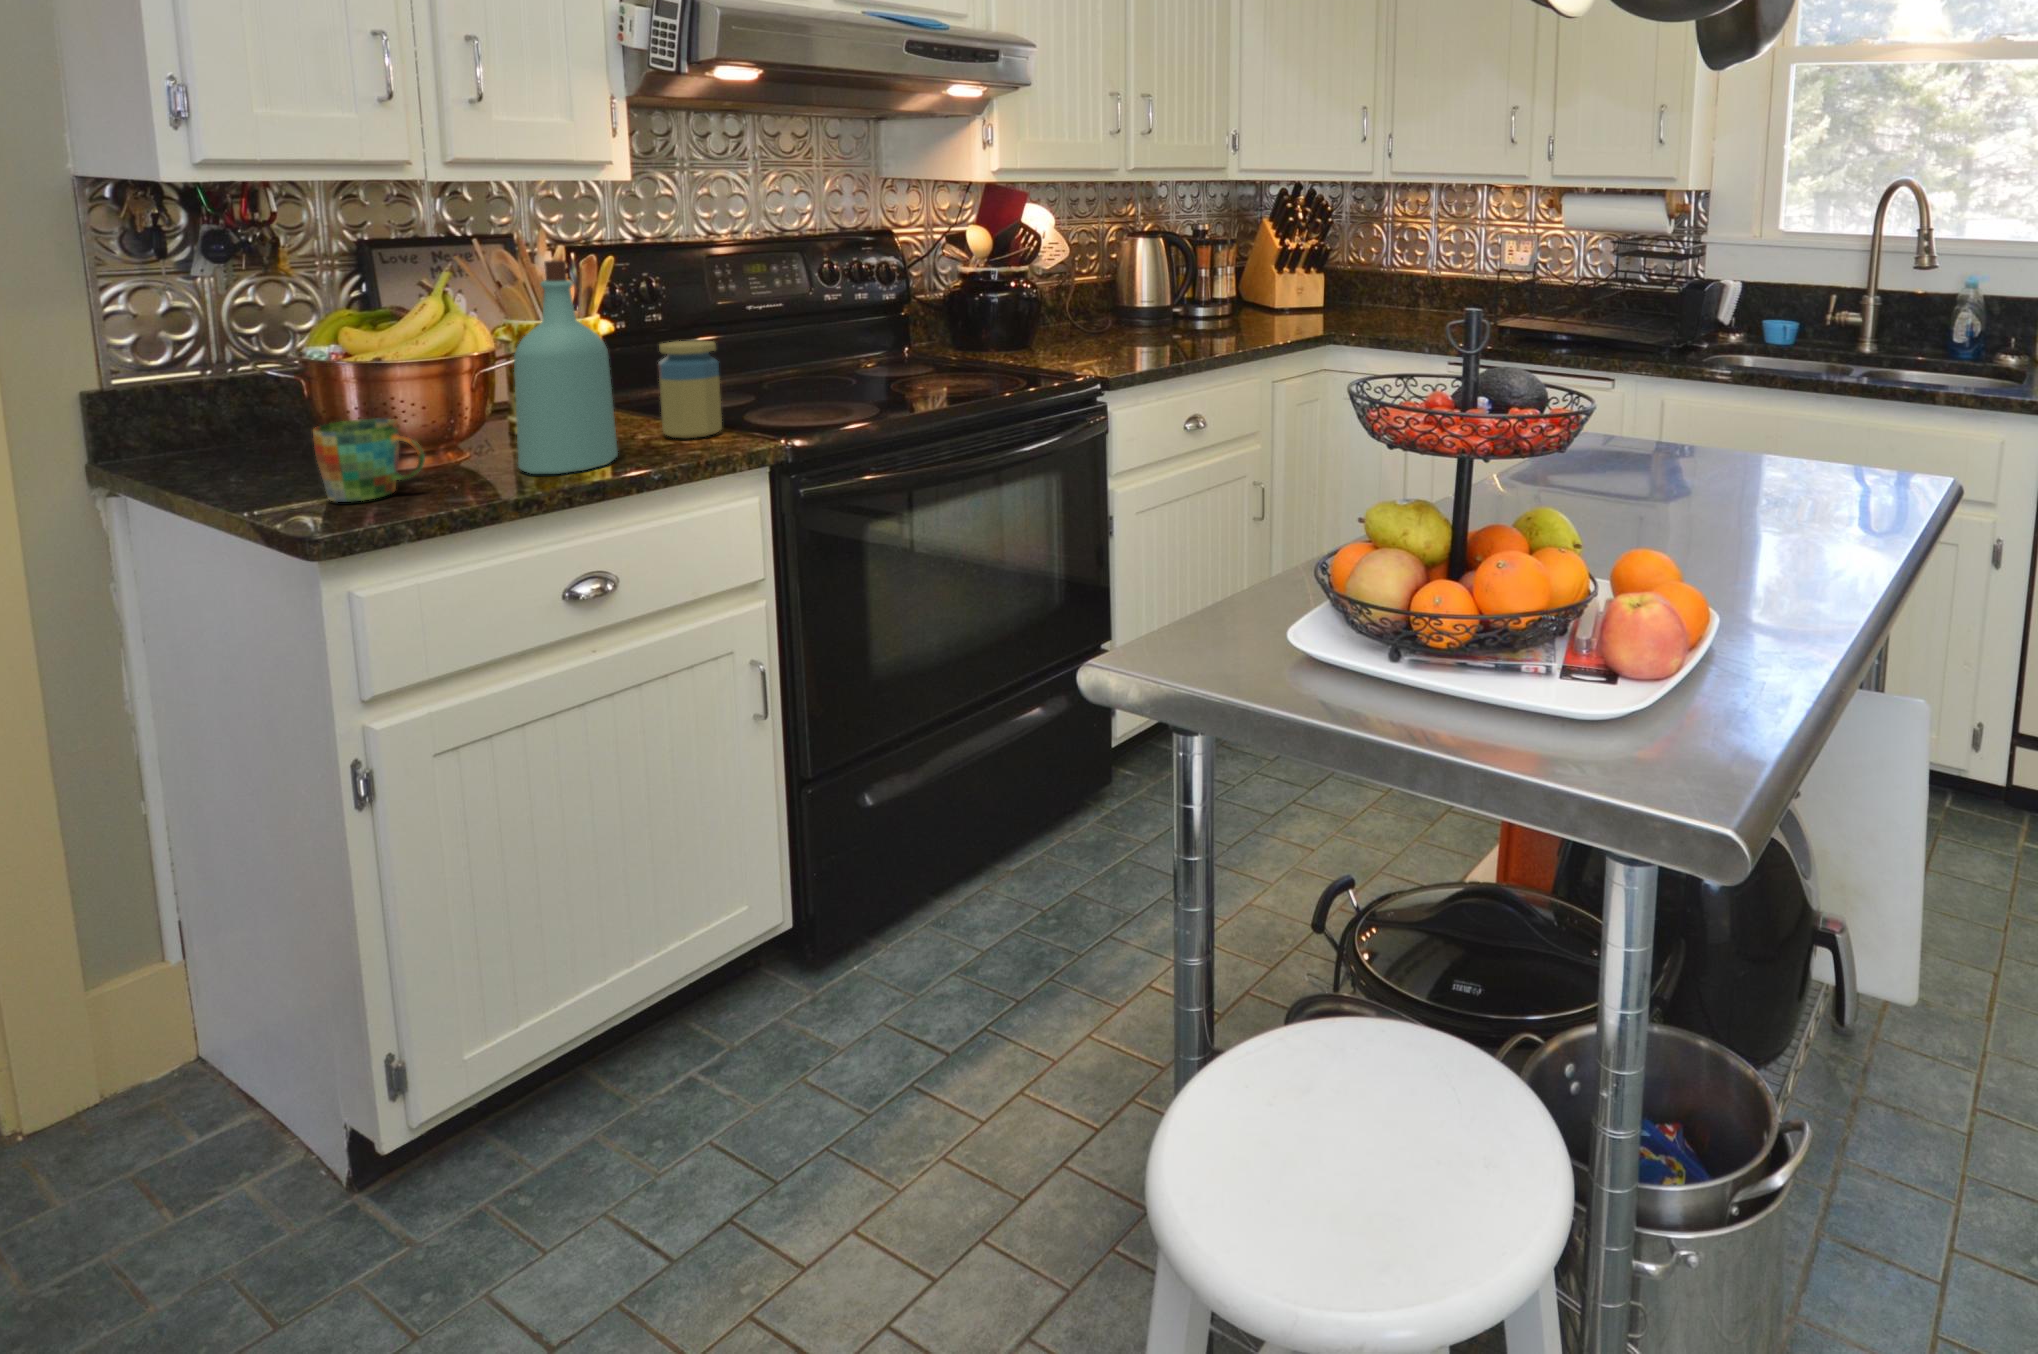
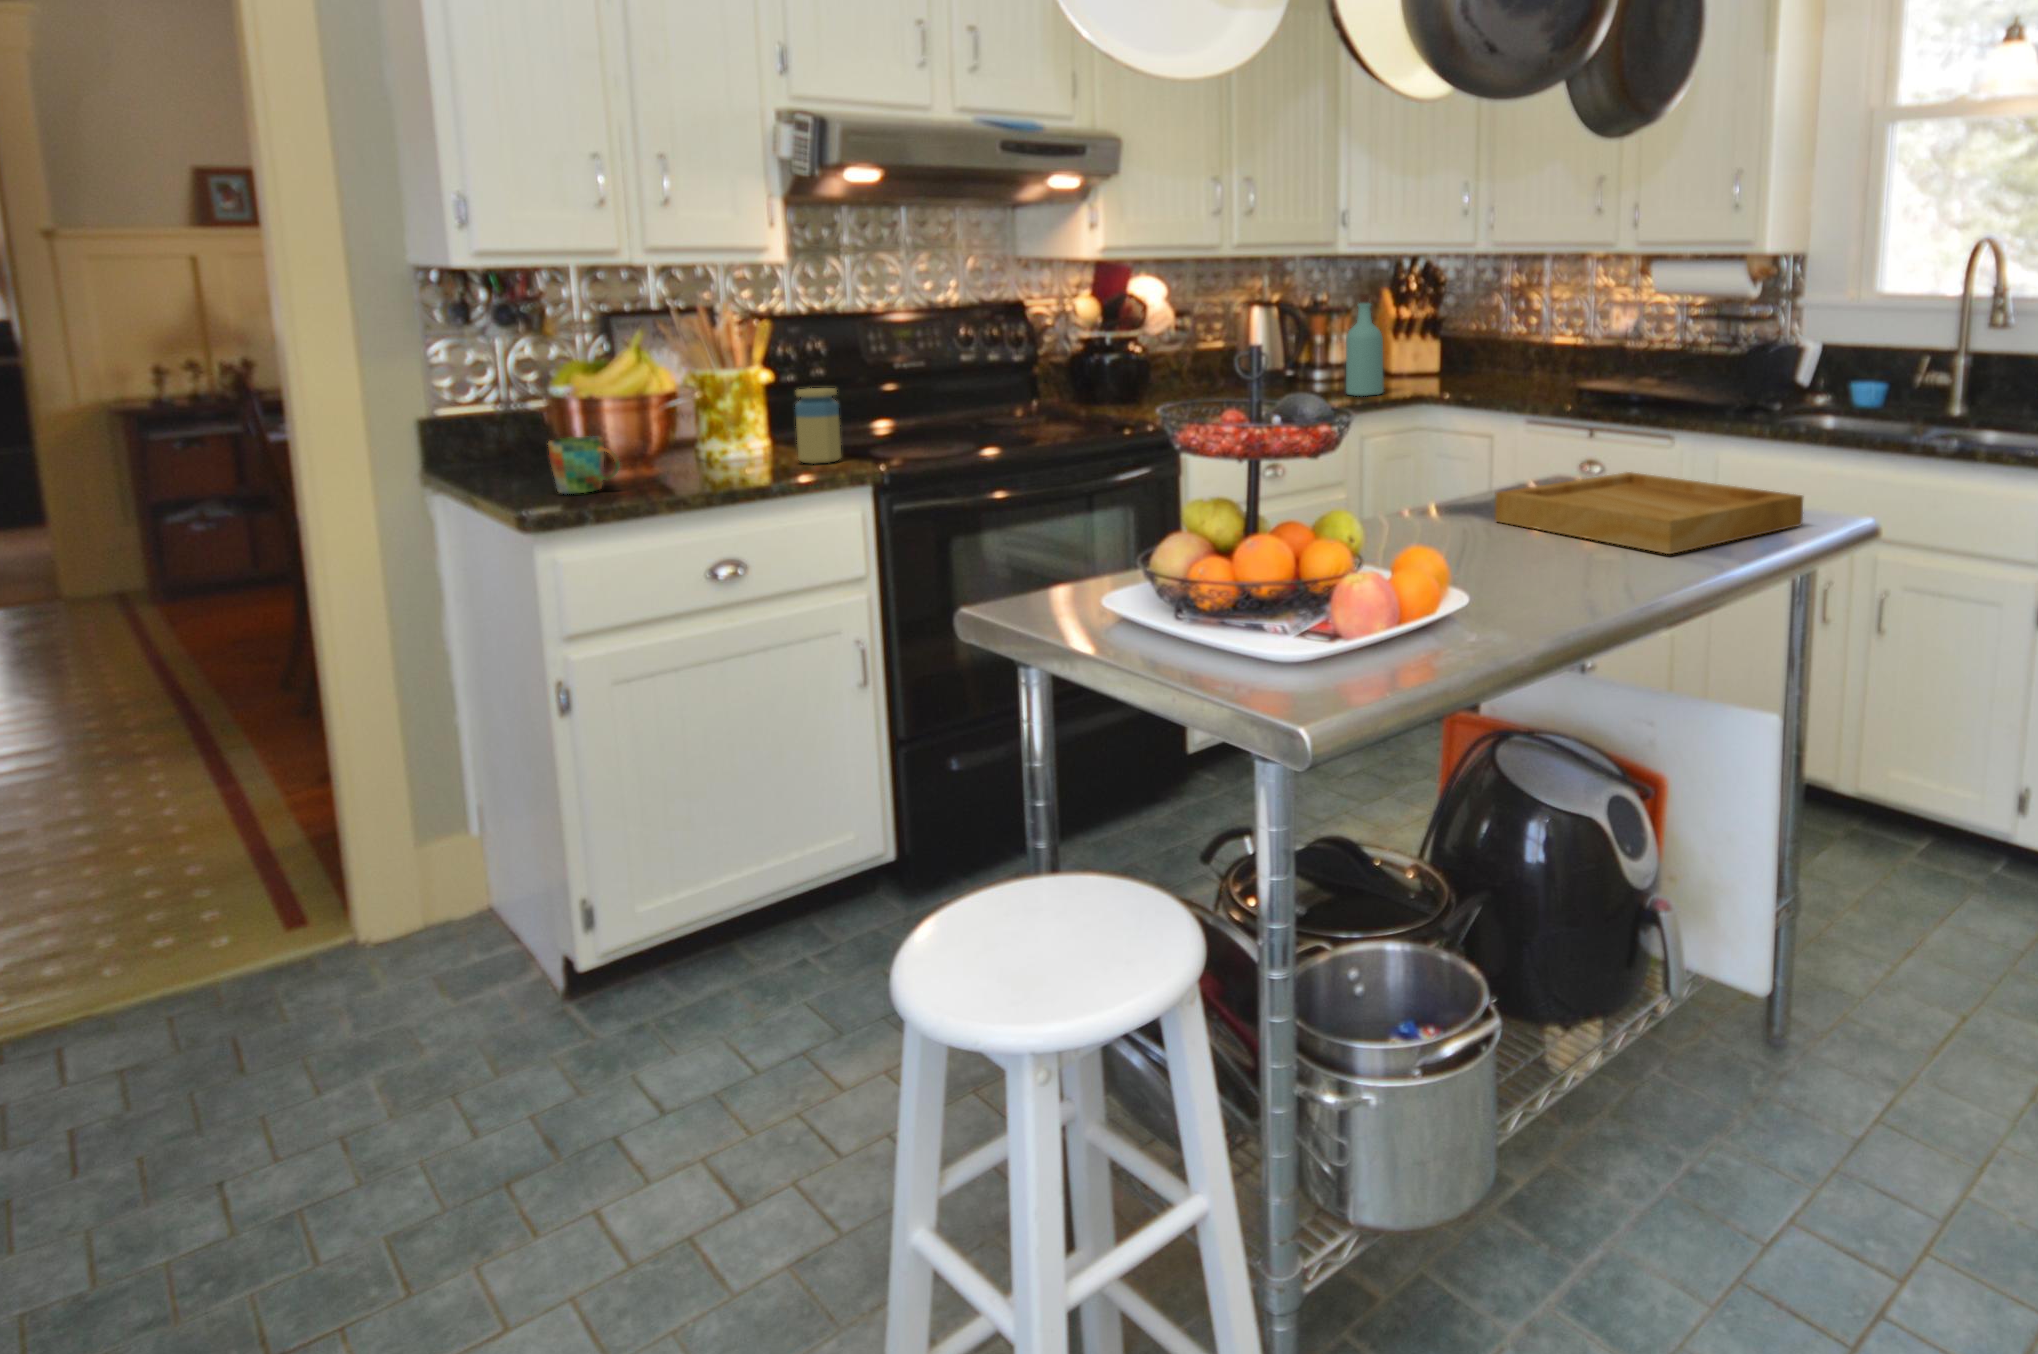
bottle: present [514,260,618,474] -> present [1346,294,1384,396]
tray: none [1575,434,1894,545] -> present [1495,472,1803,554]

